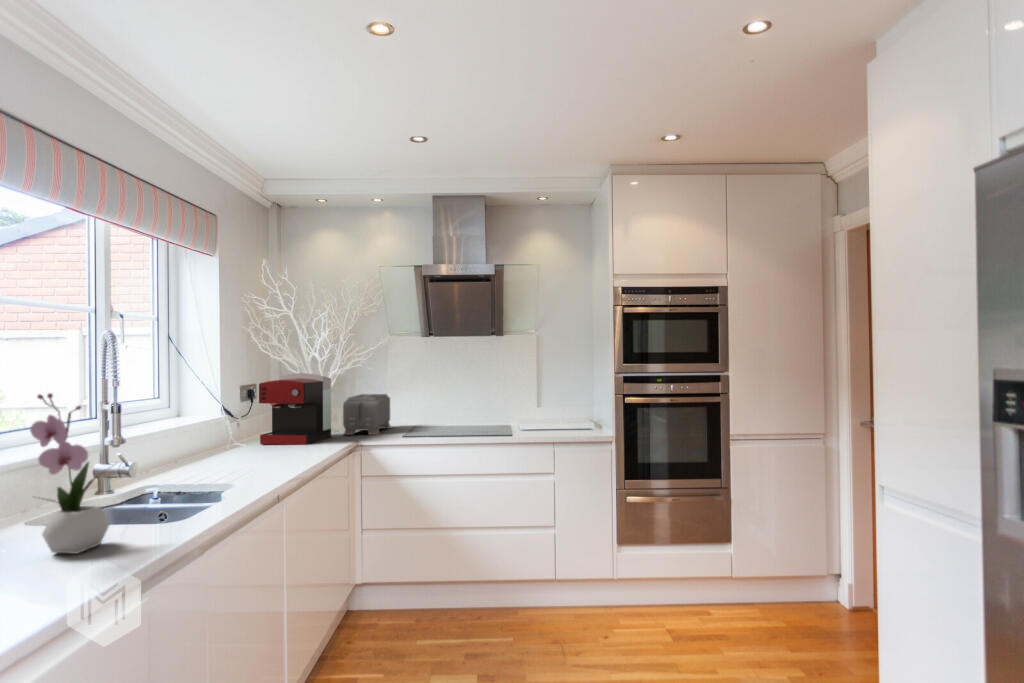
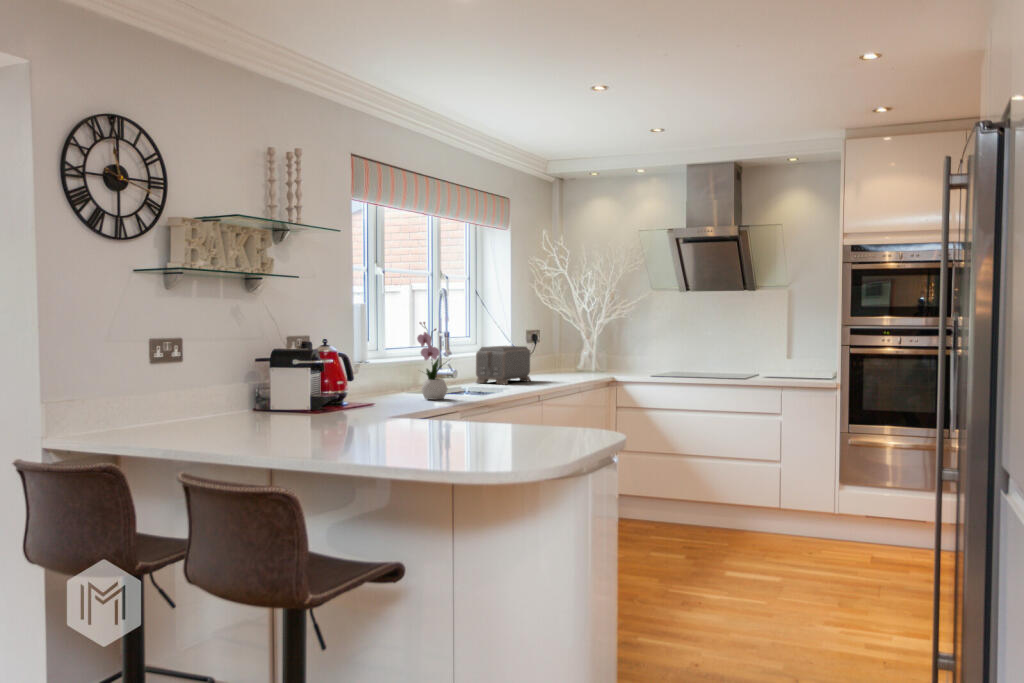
coffee maker: present [259,373,331,445] -> none [538,321,595,378]
toaster: present [343,394,391,435] -> present [476,346,531,384]

